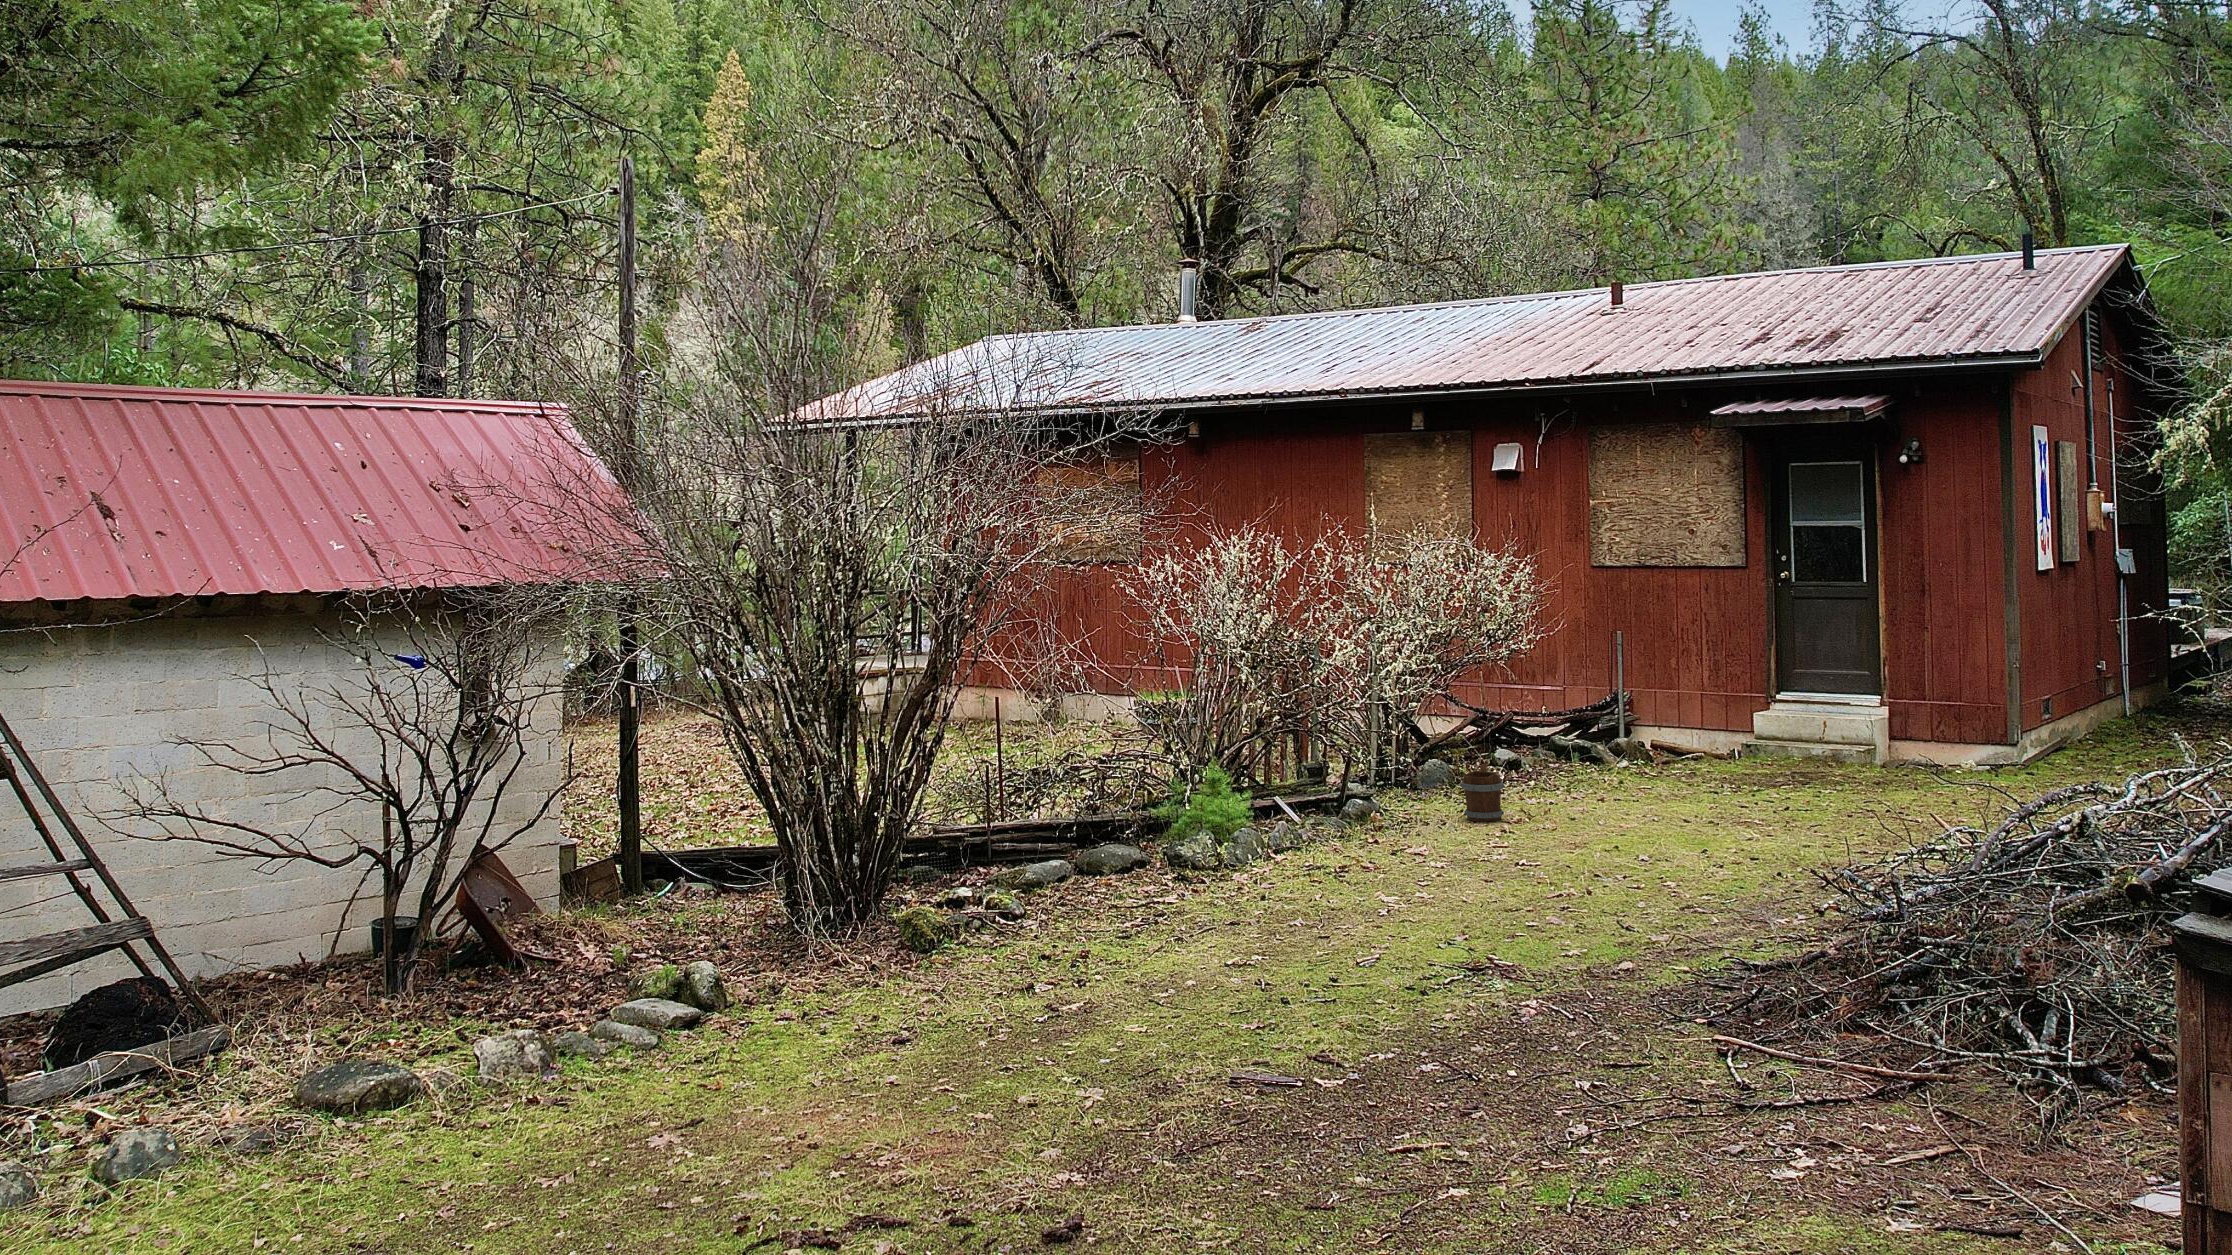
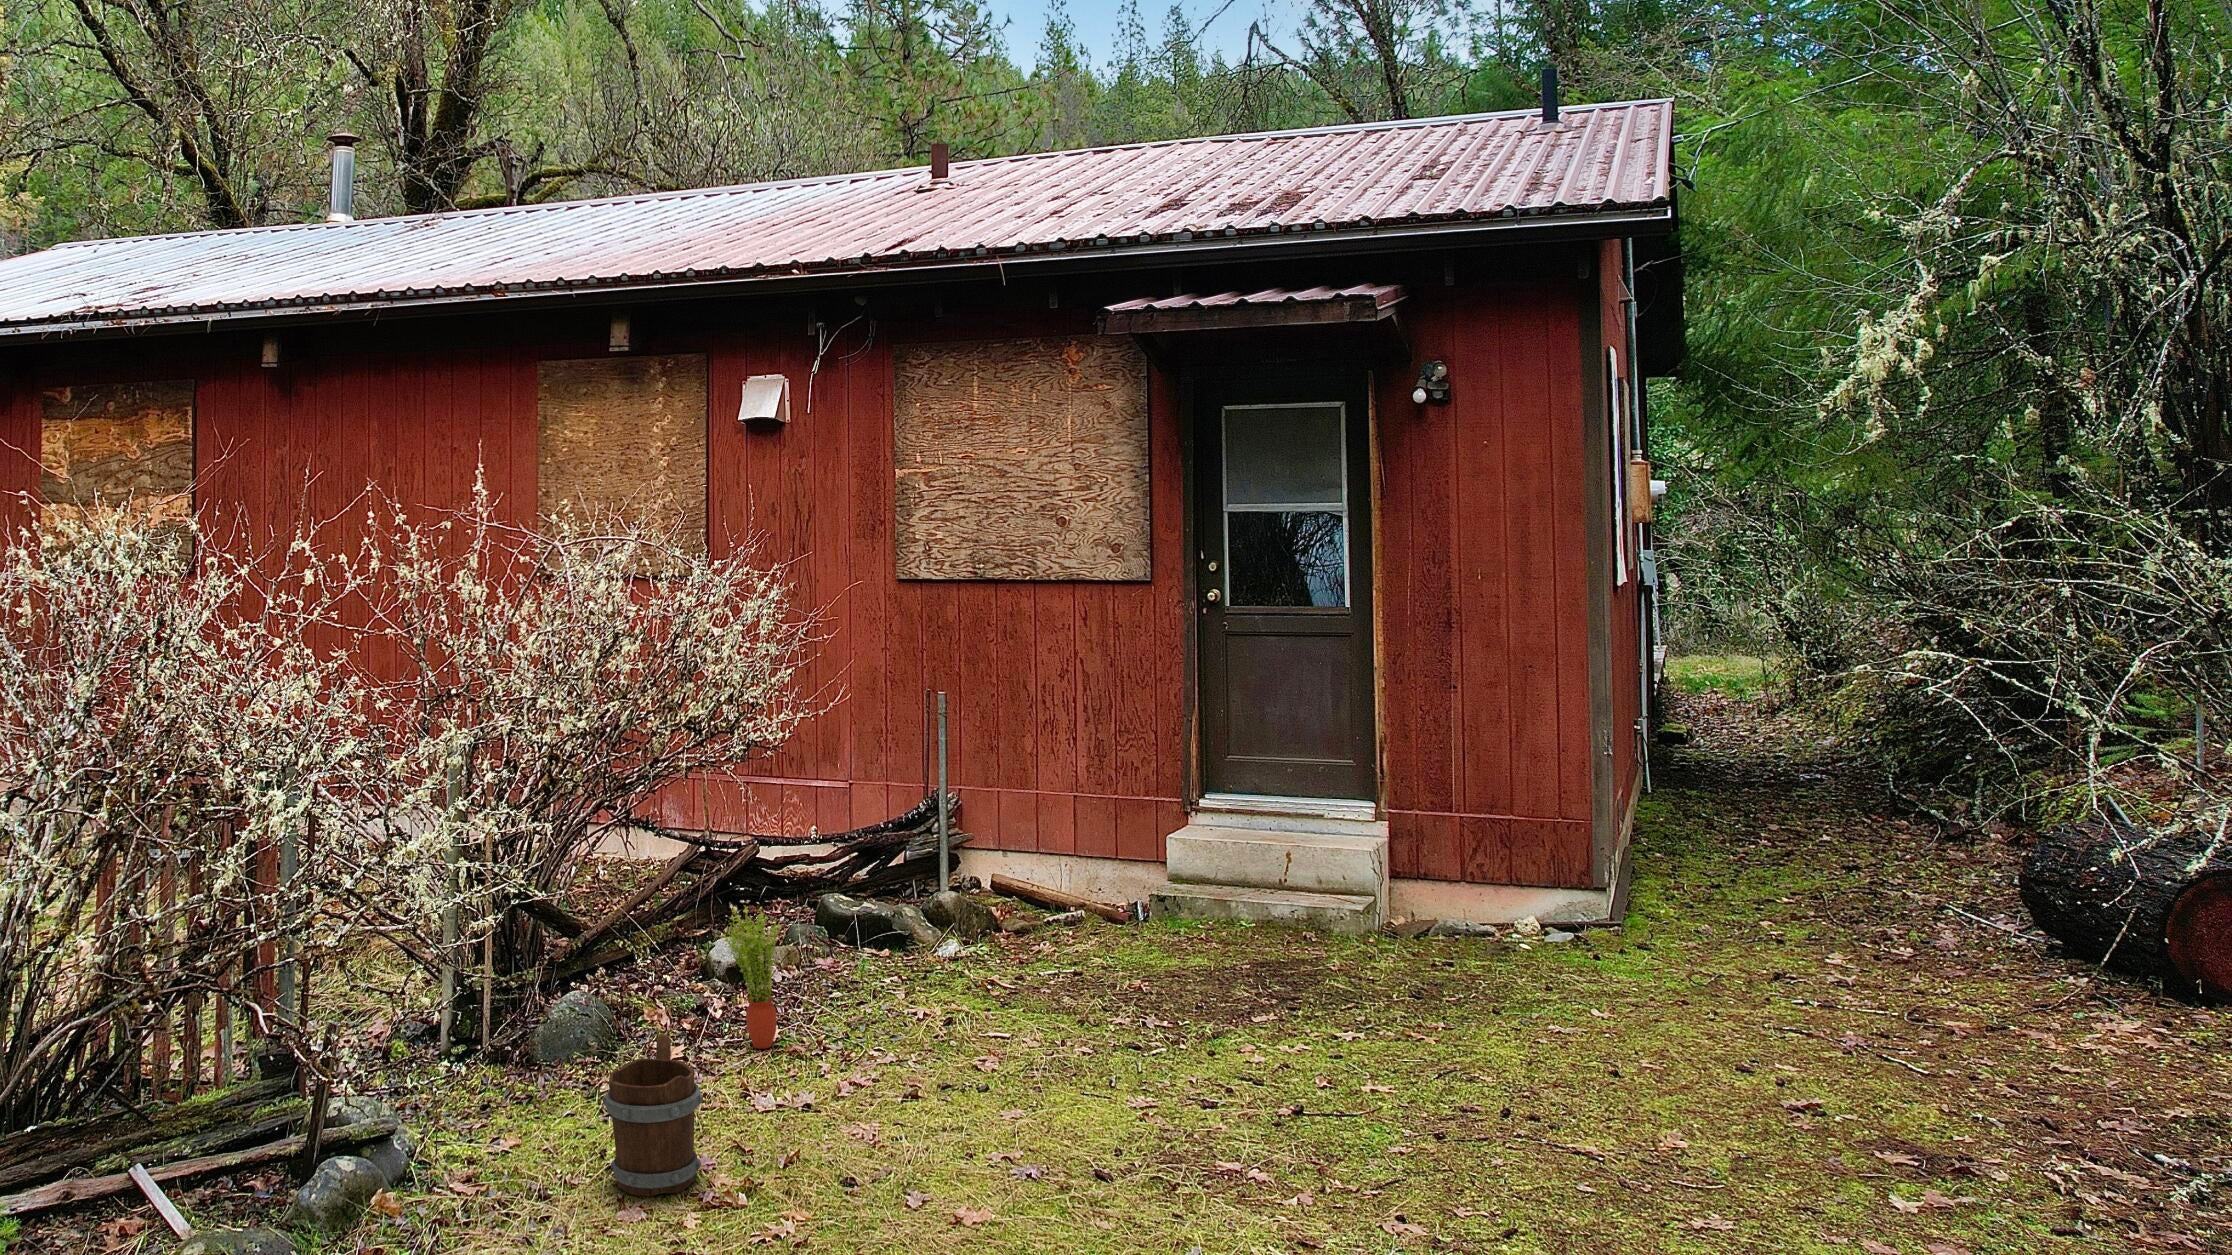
potted plant: none [1501,723,1532,790] -> present [723,905,782,1049]

